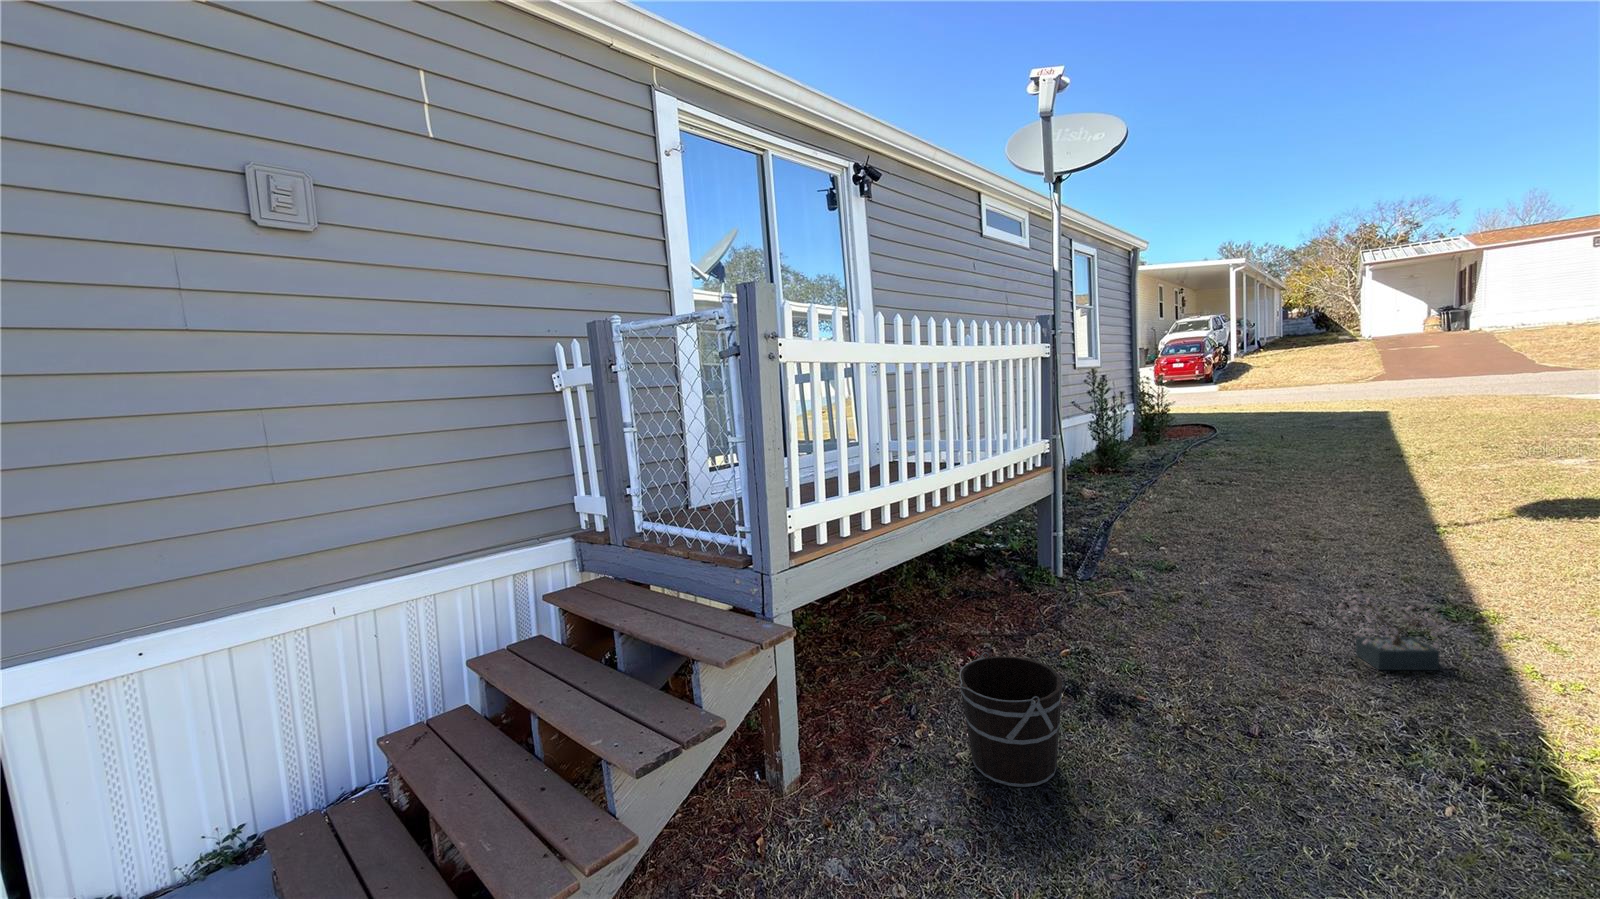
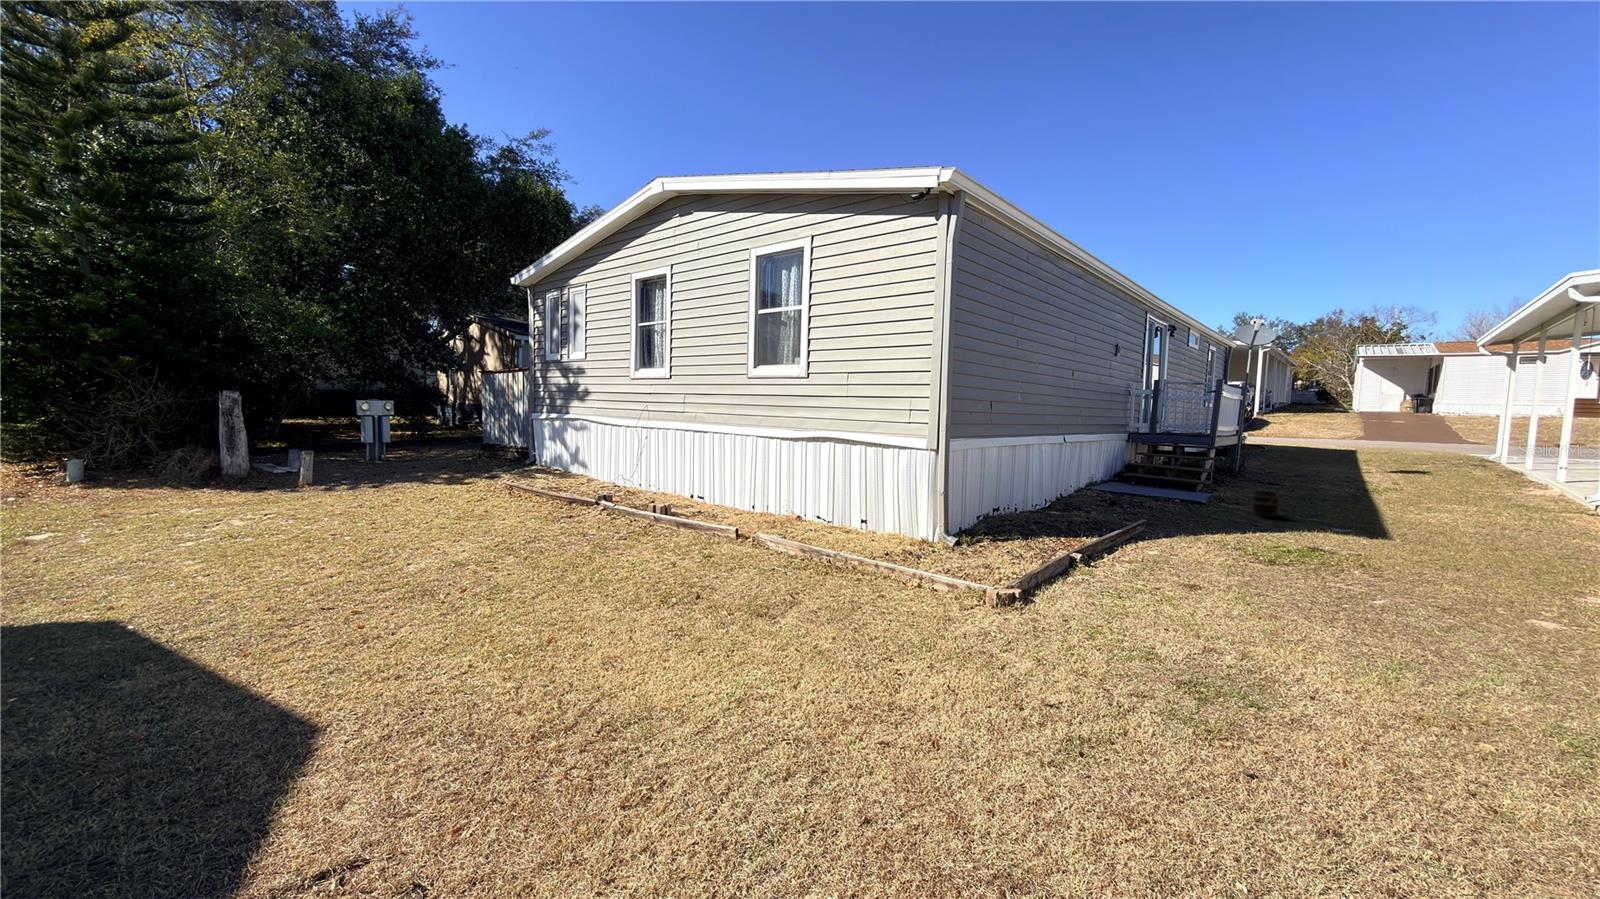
decorative plant: present [1337,589,1447,670] -> none [1341,489,1371,511]

